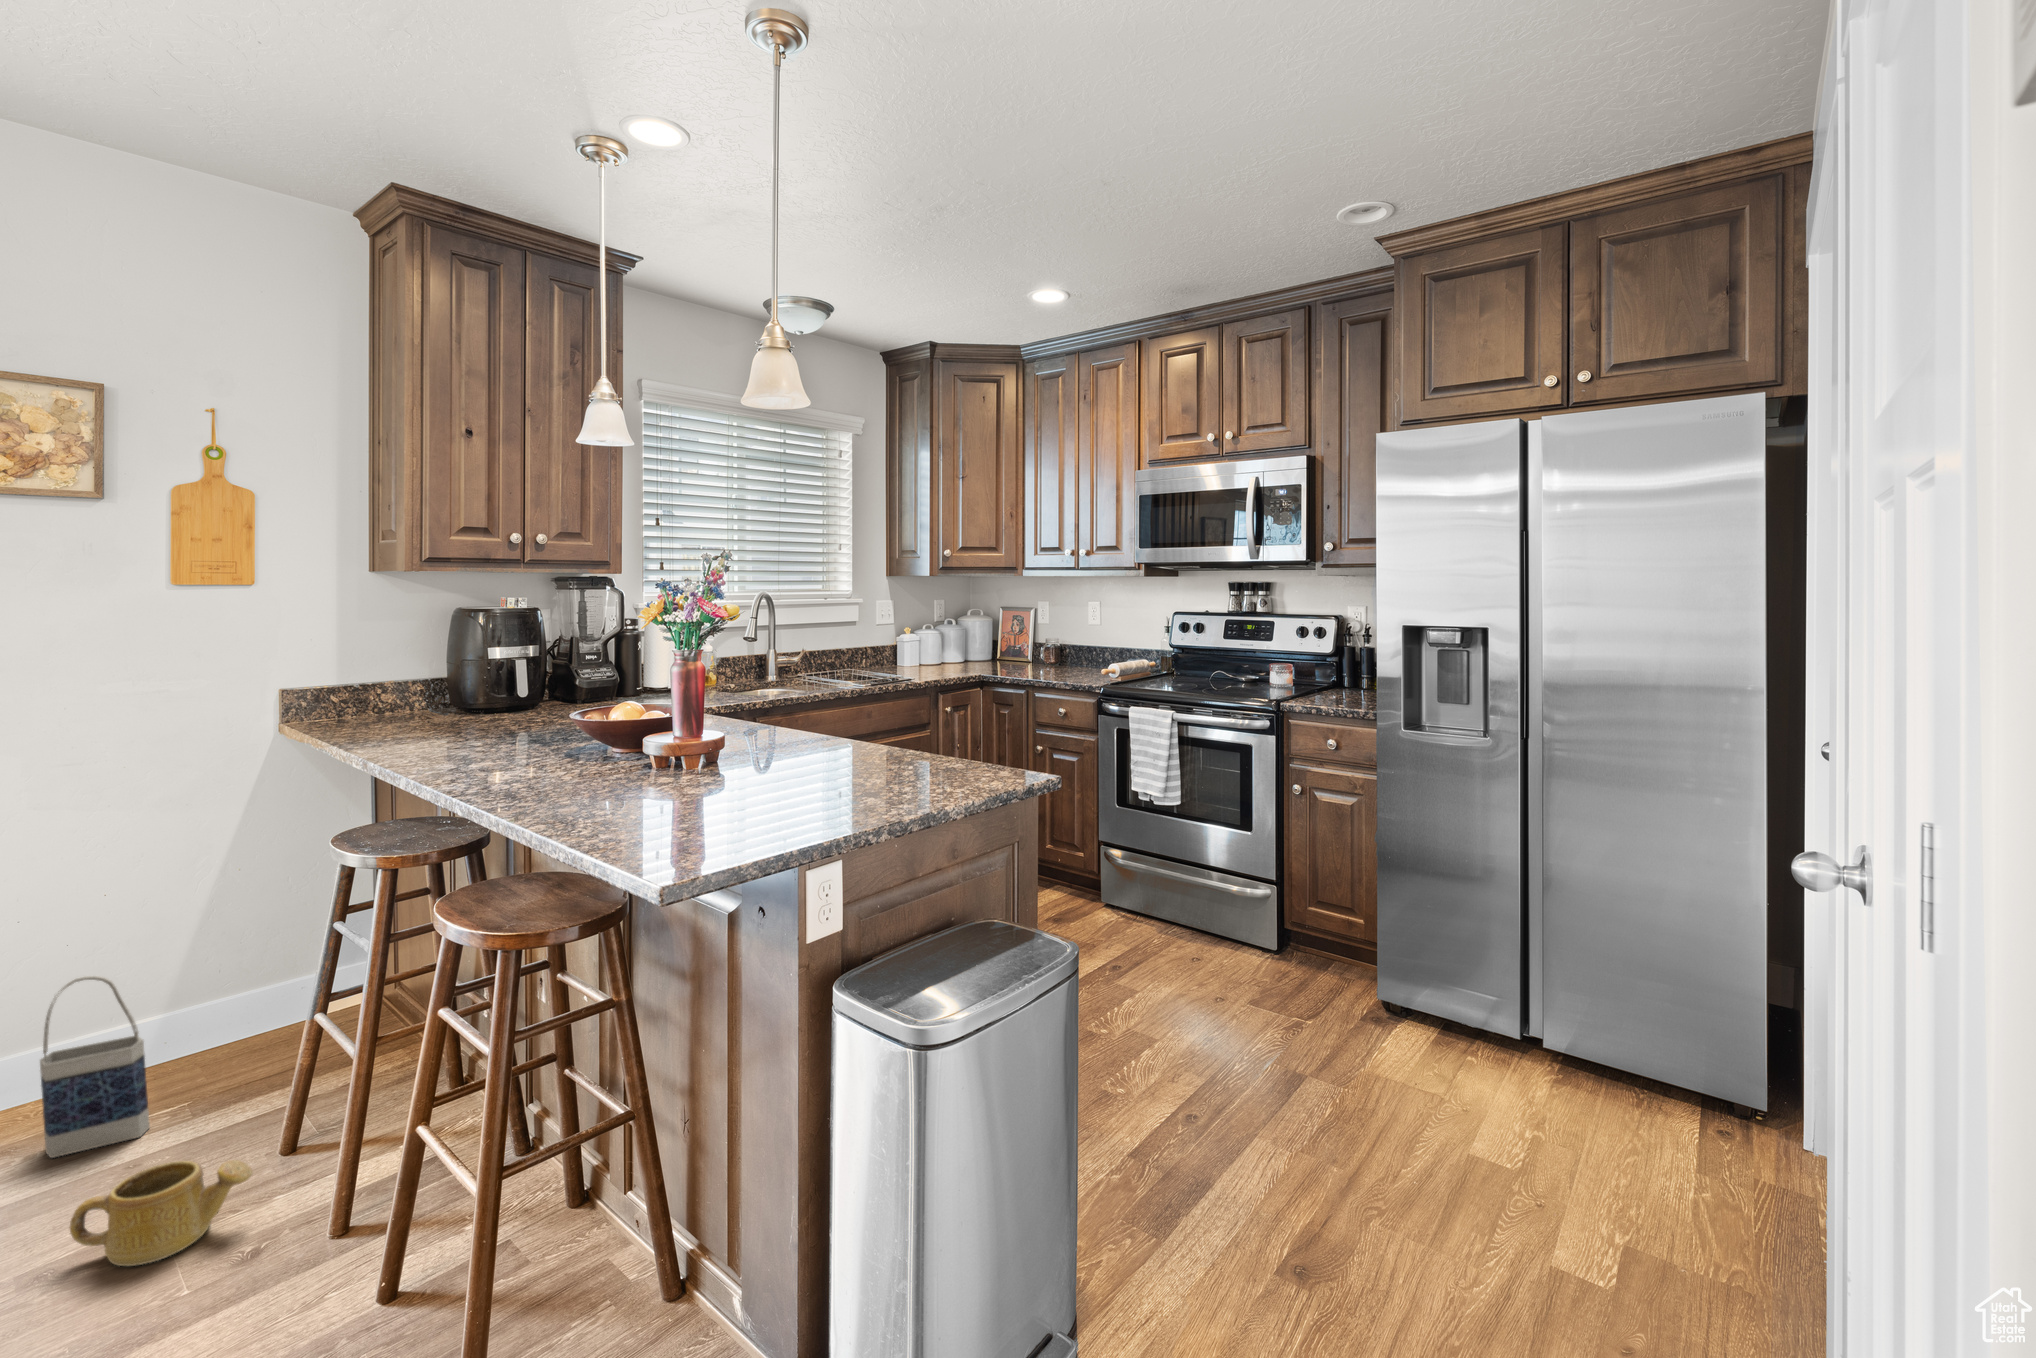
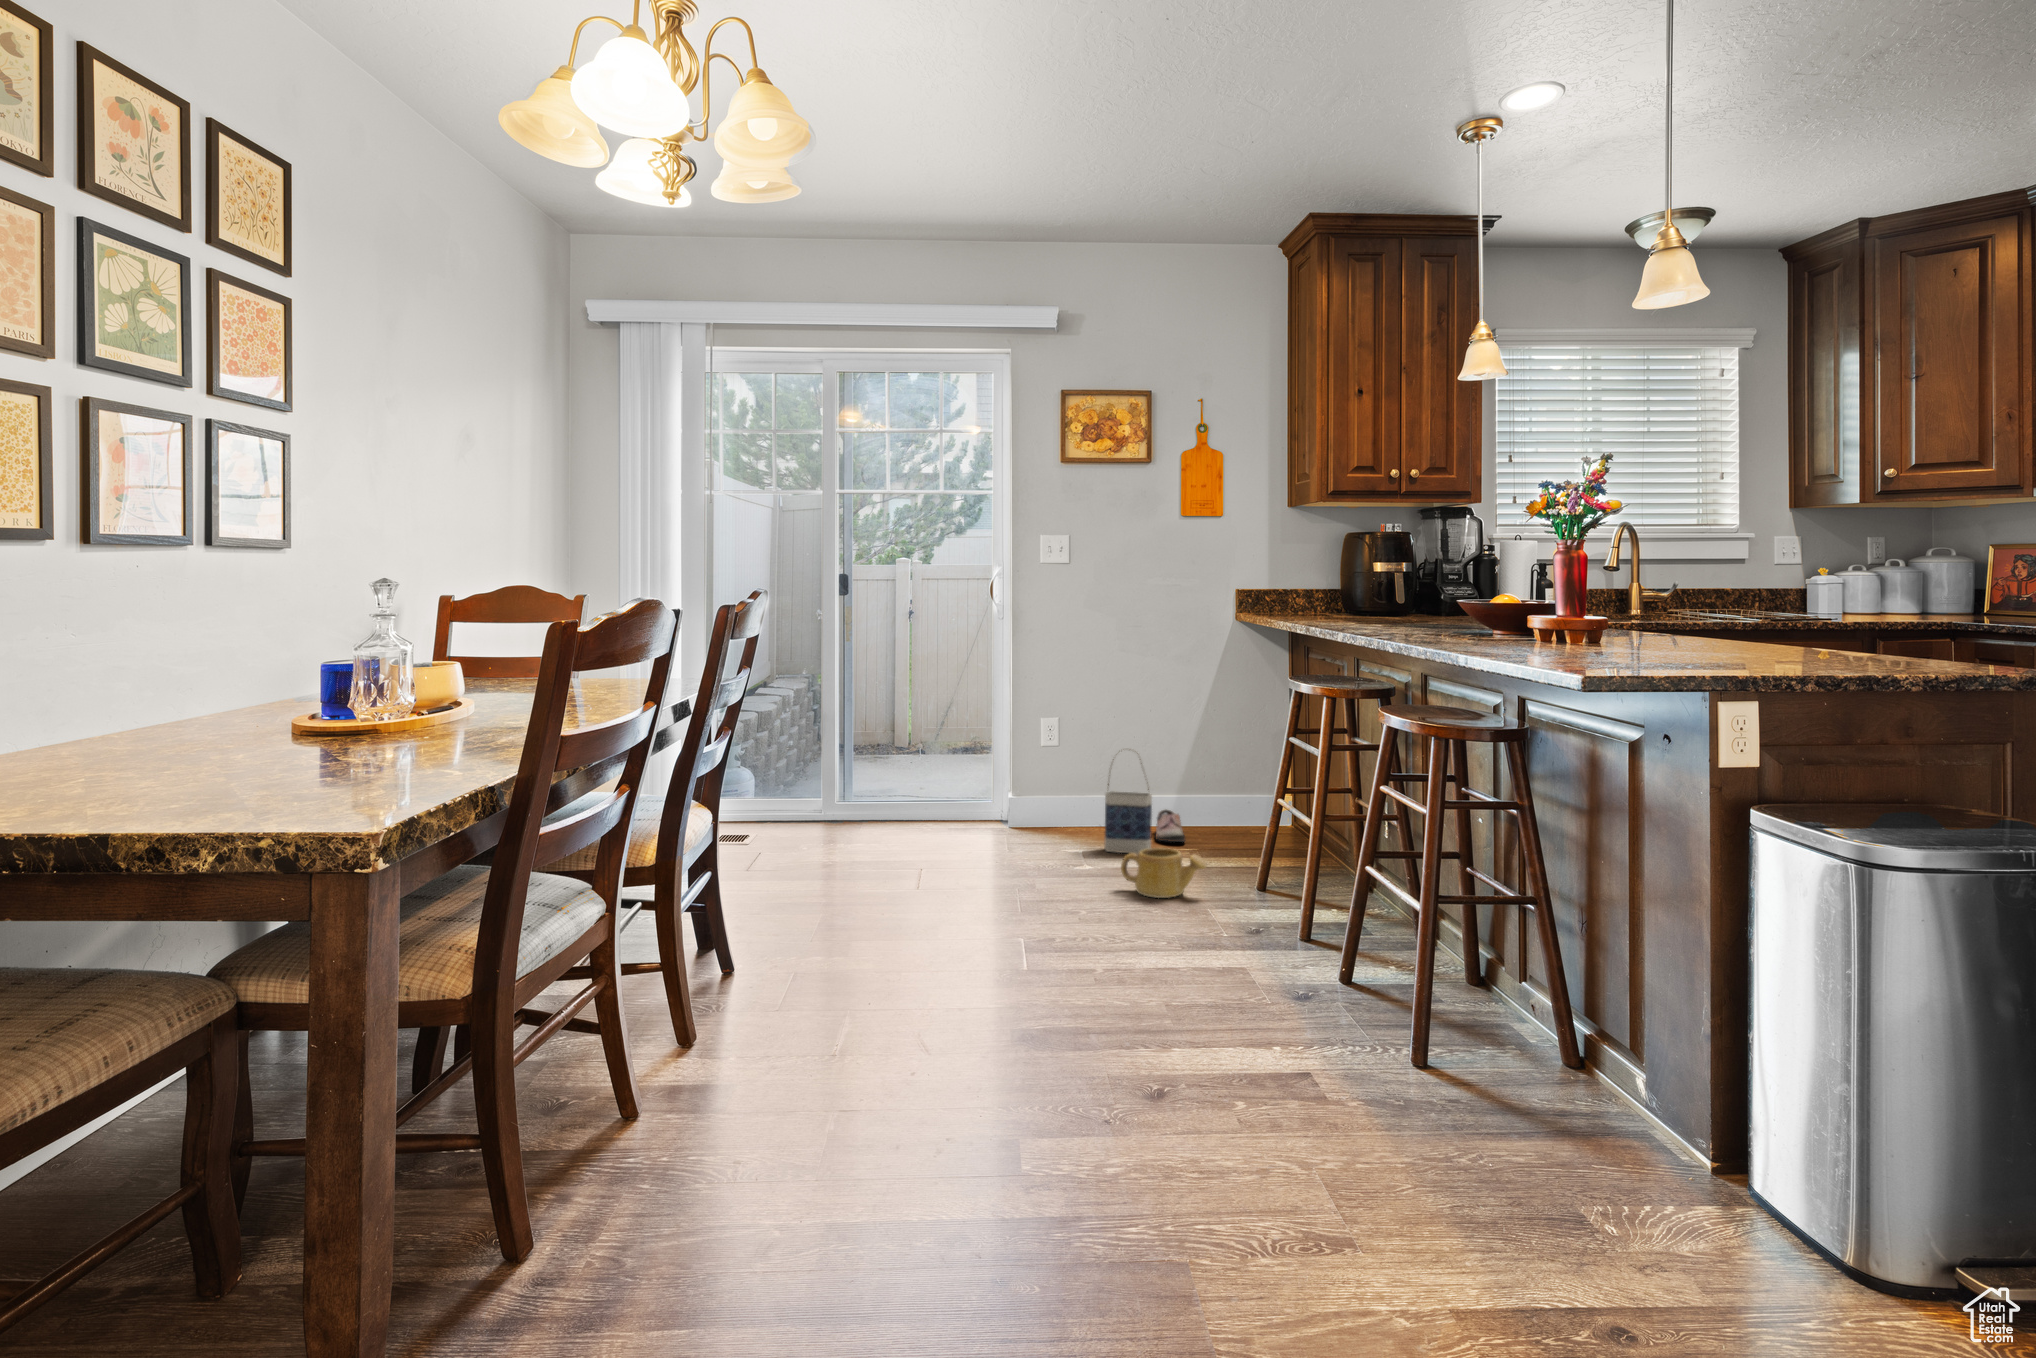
shoe: none [160,1028,220,1093] -> present [1155,810,1185,842]

